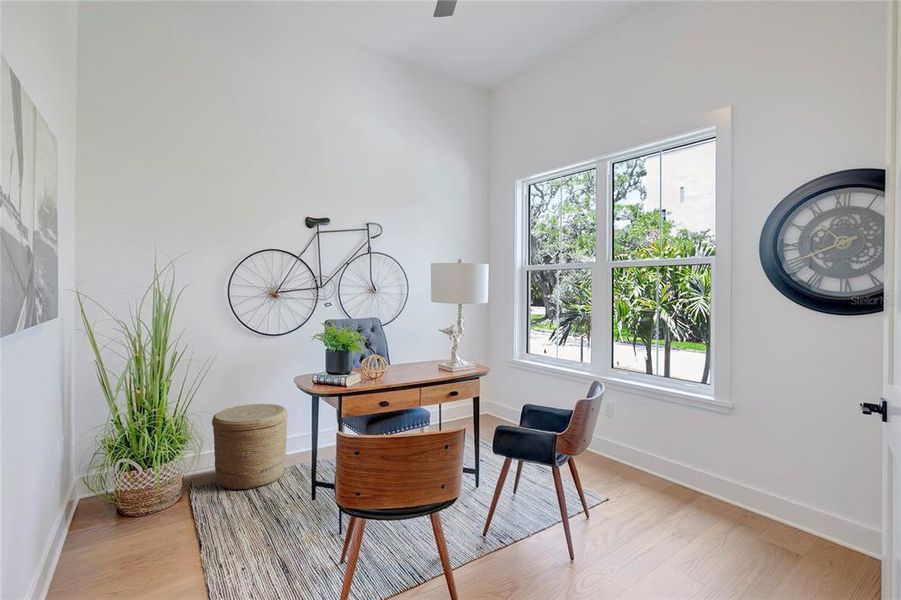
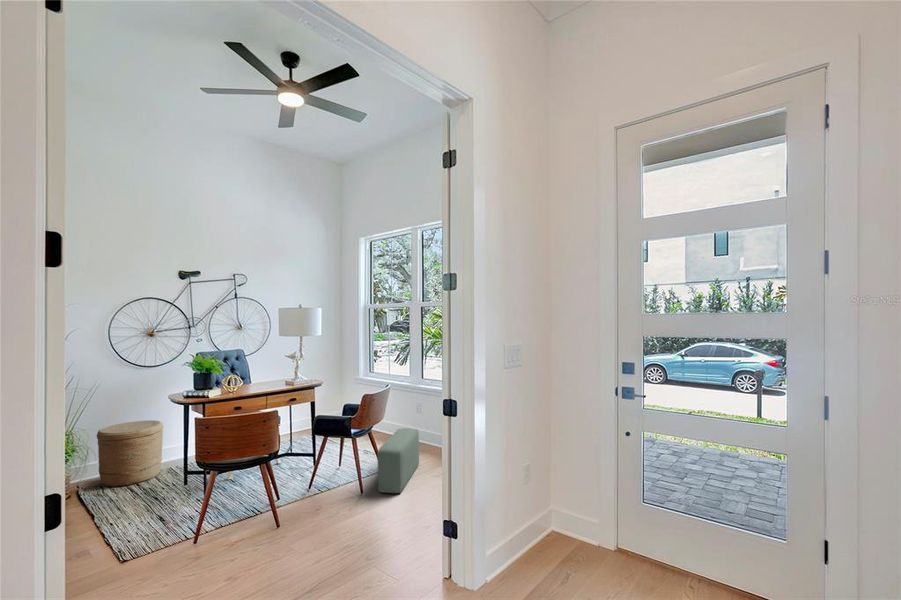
pouf: none [601,451,646,572] -> present [377,428,419,493]

